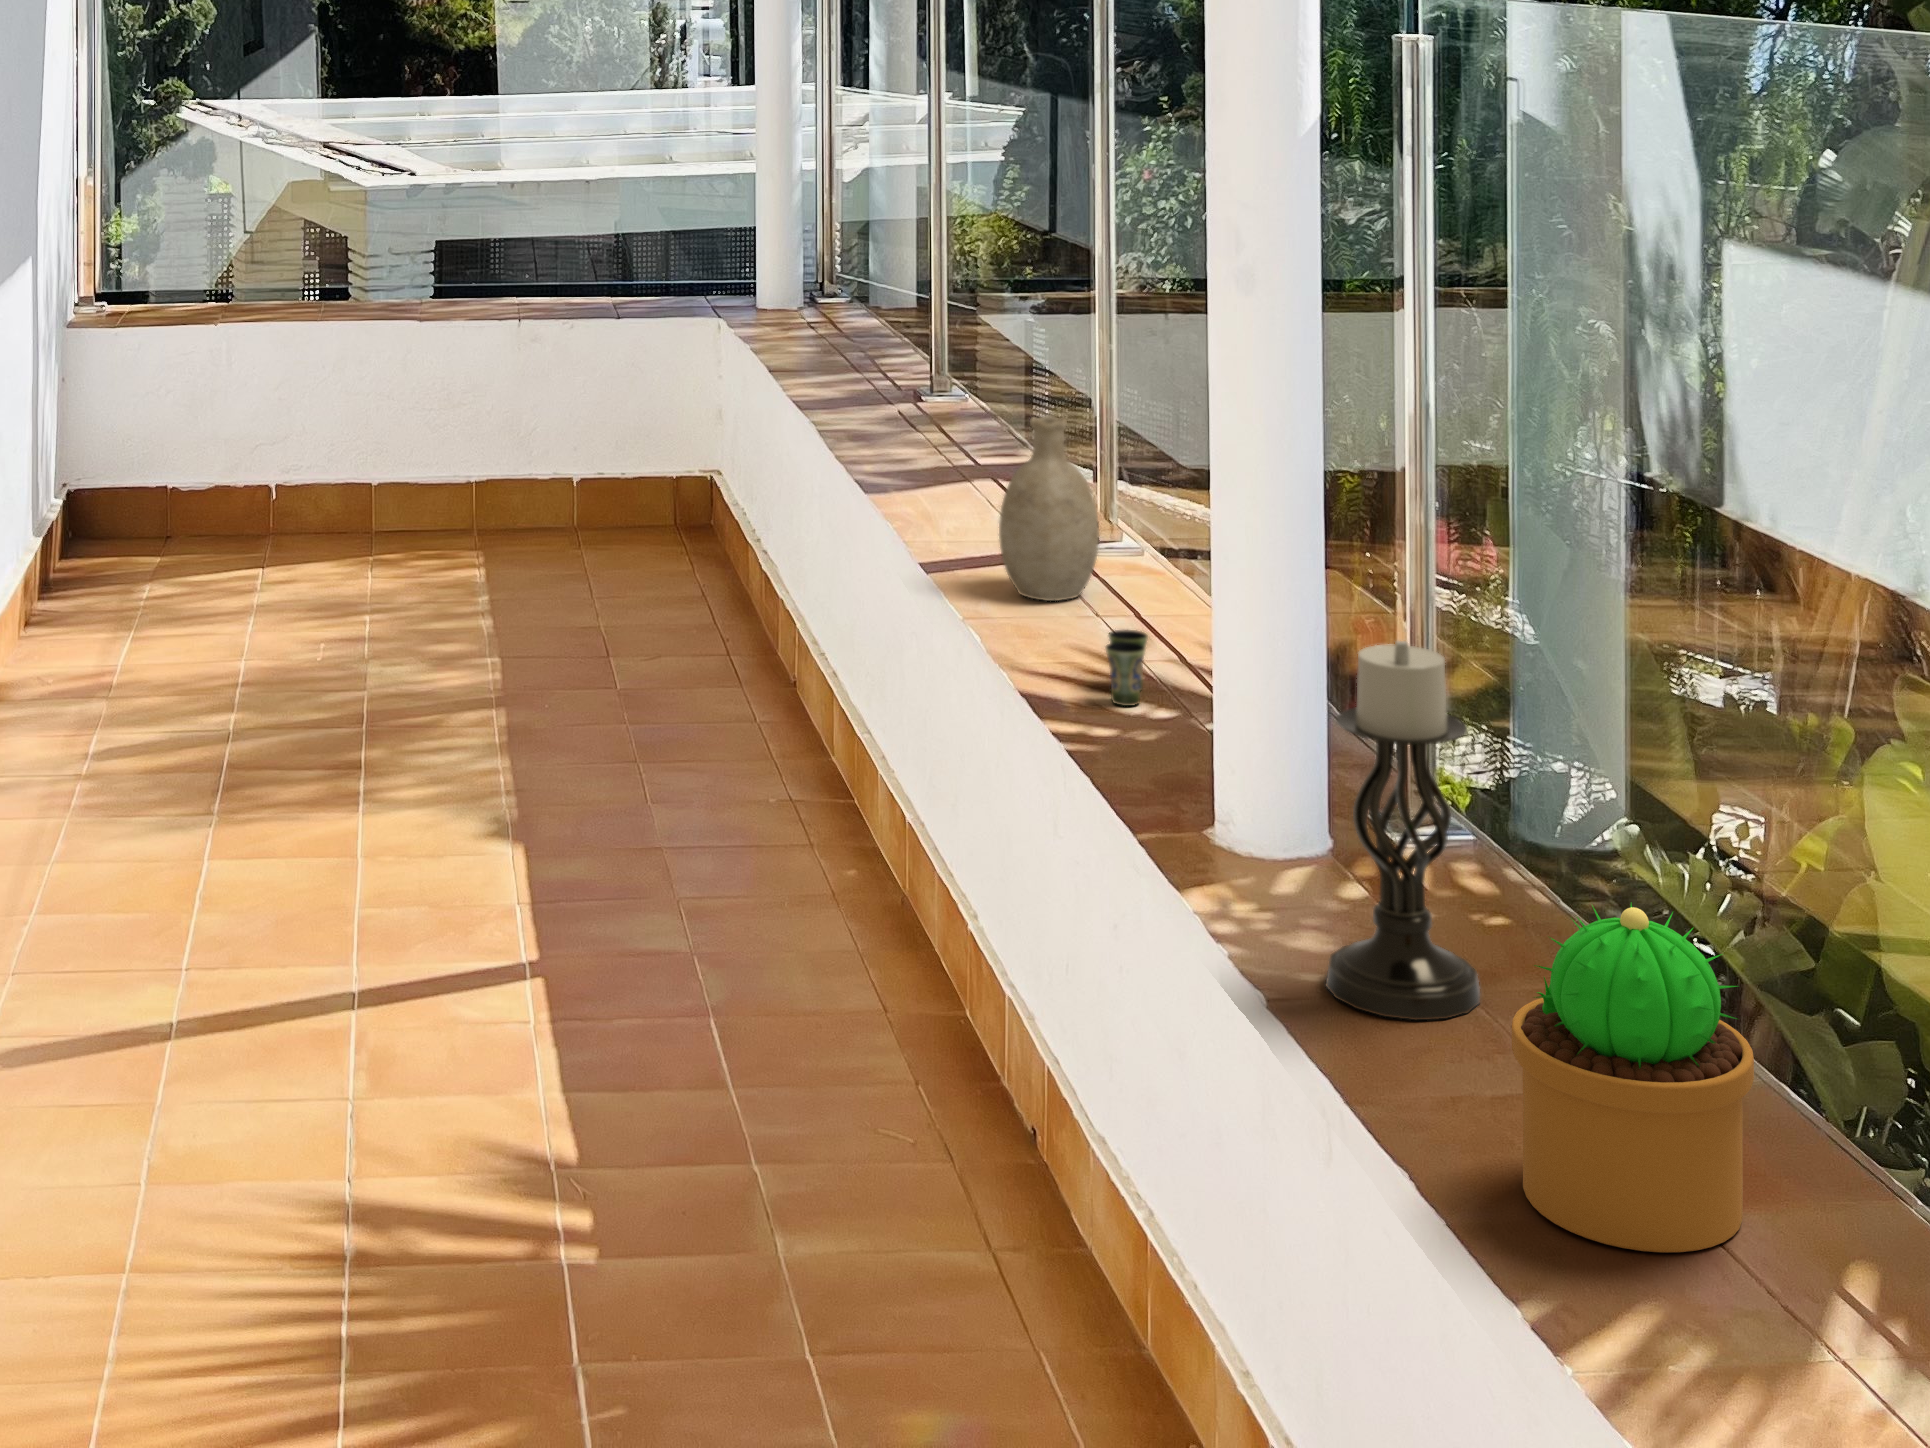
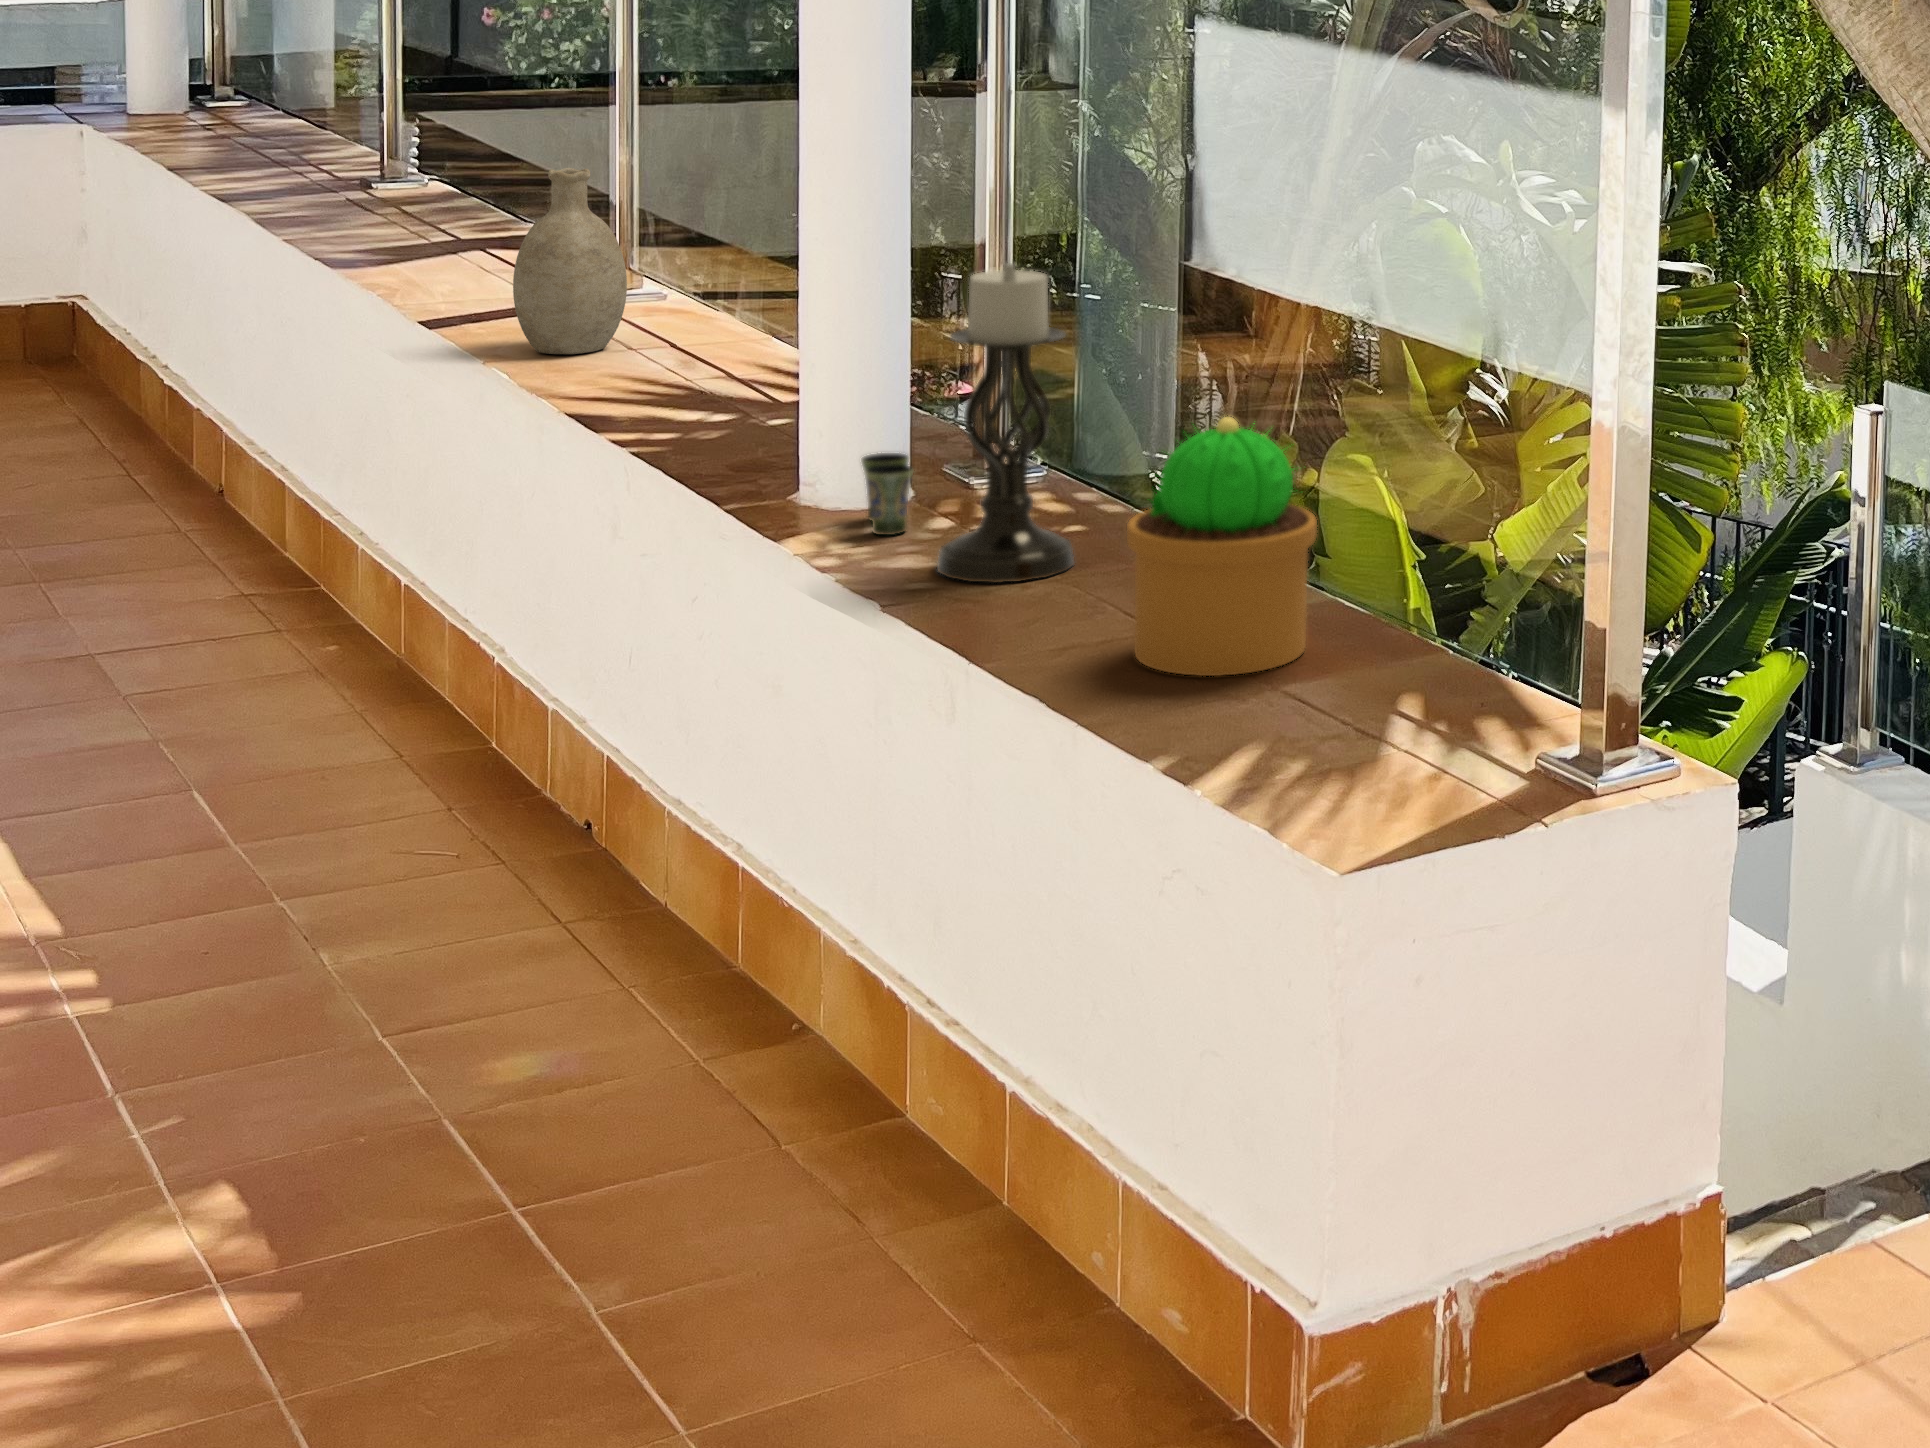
cup: present [1106,630,1148,706] -> present [862,453,913,535]

